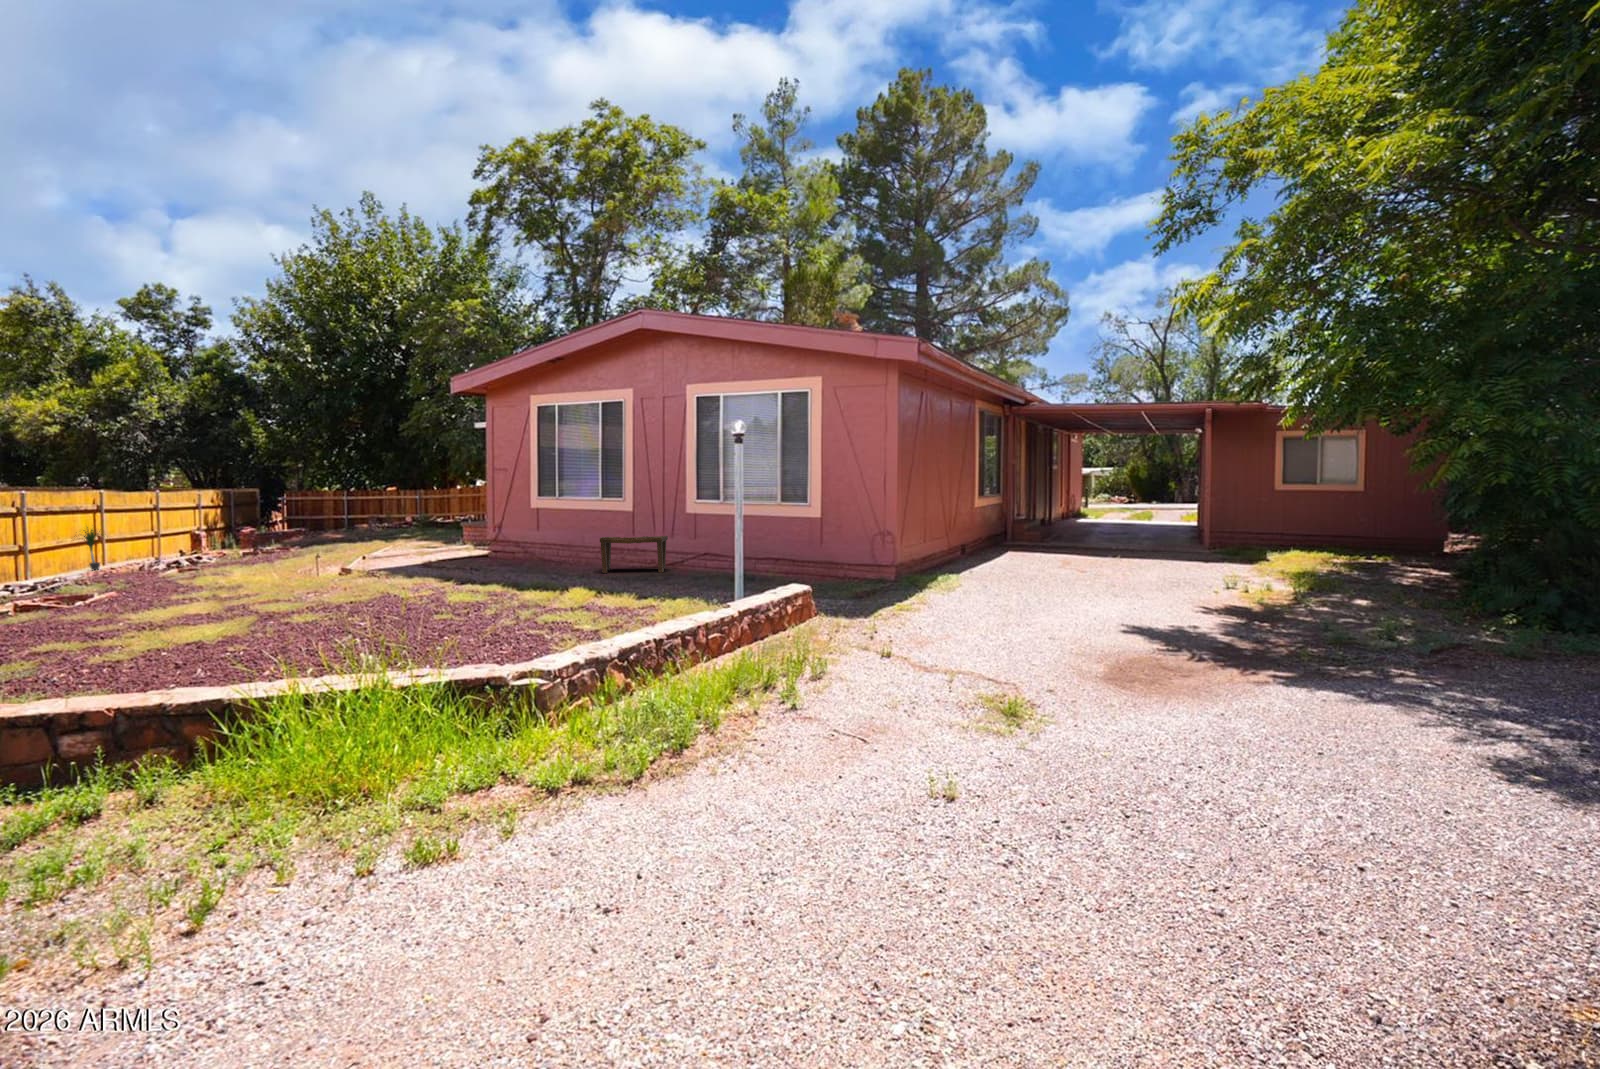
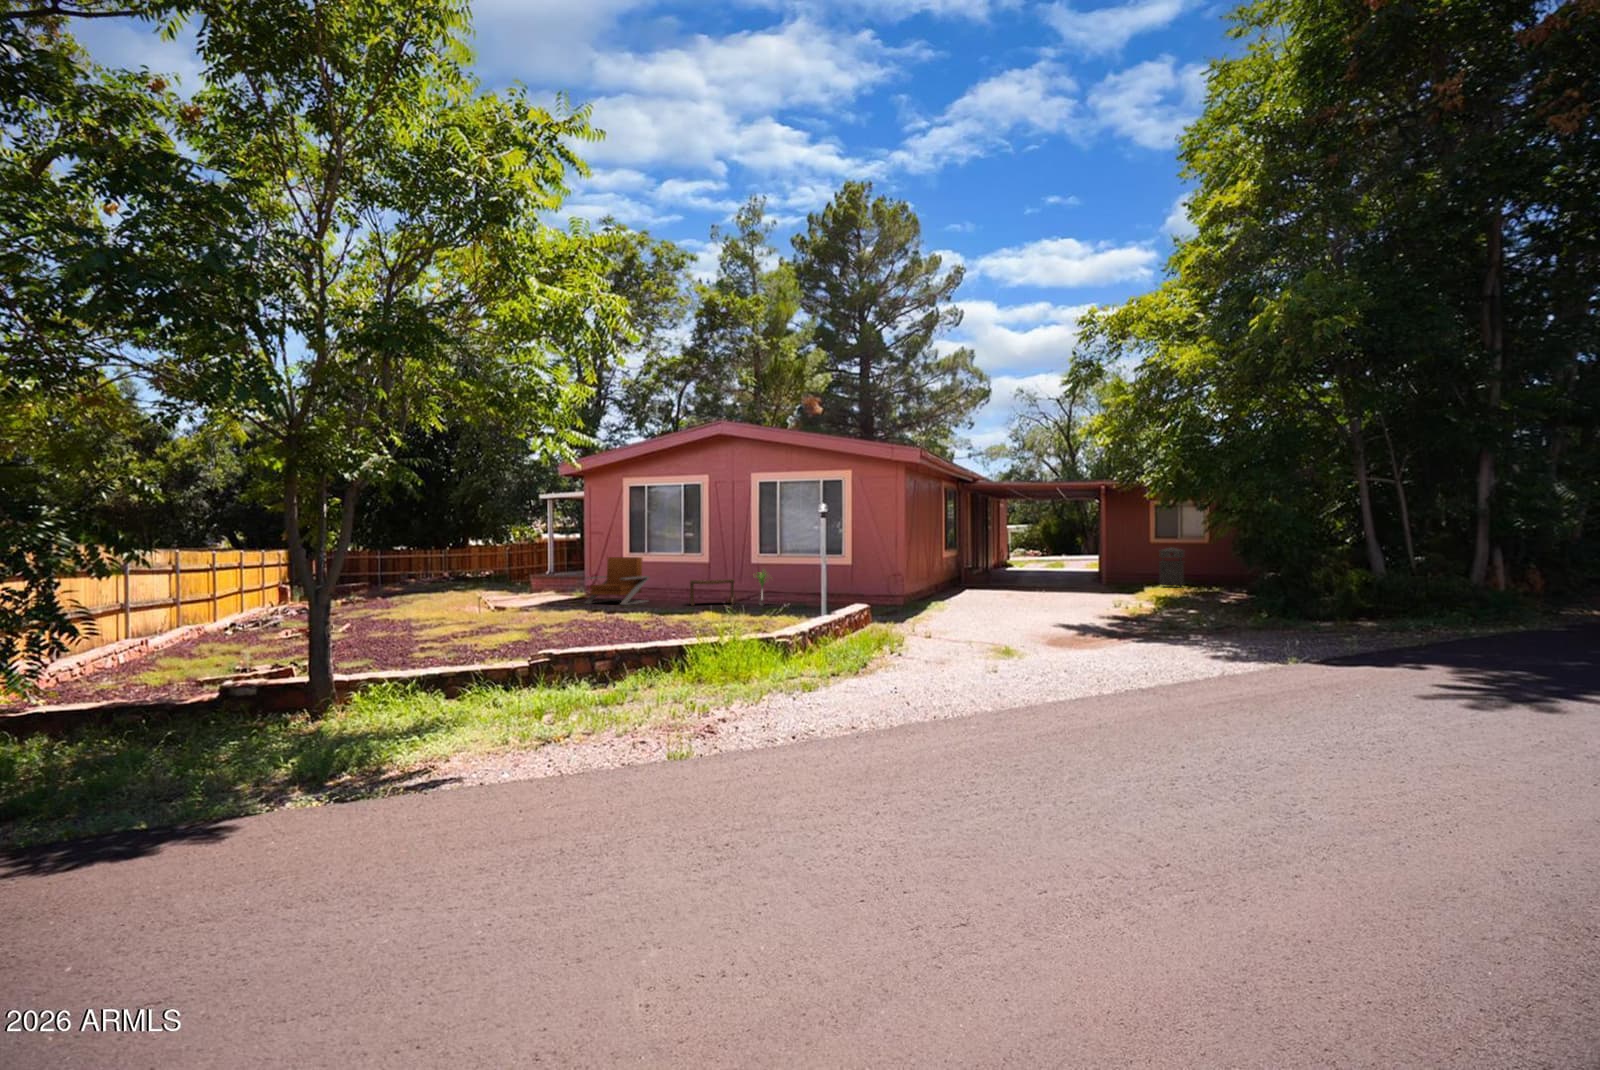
trash can: none [1286,496,1328,553] -> present [1159,547,1184,586]
lounge chair: none [476,504,566,570] -> present [585,557,649,605]
potted plant: present [83,527,100,570] -> present [756,572,766,606]

